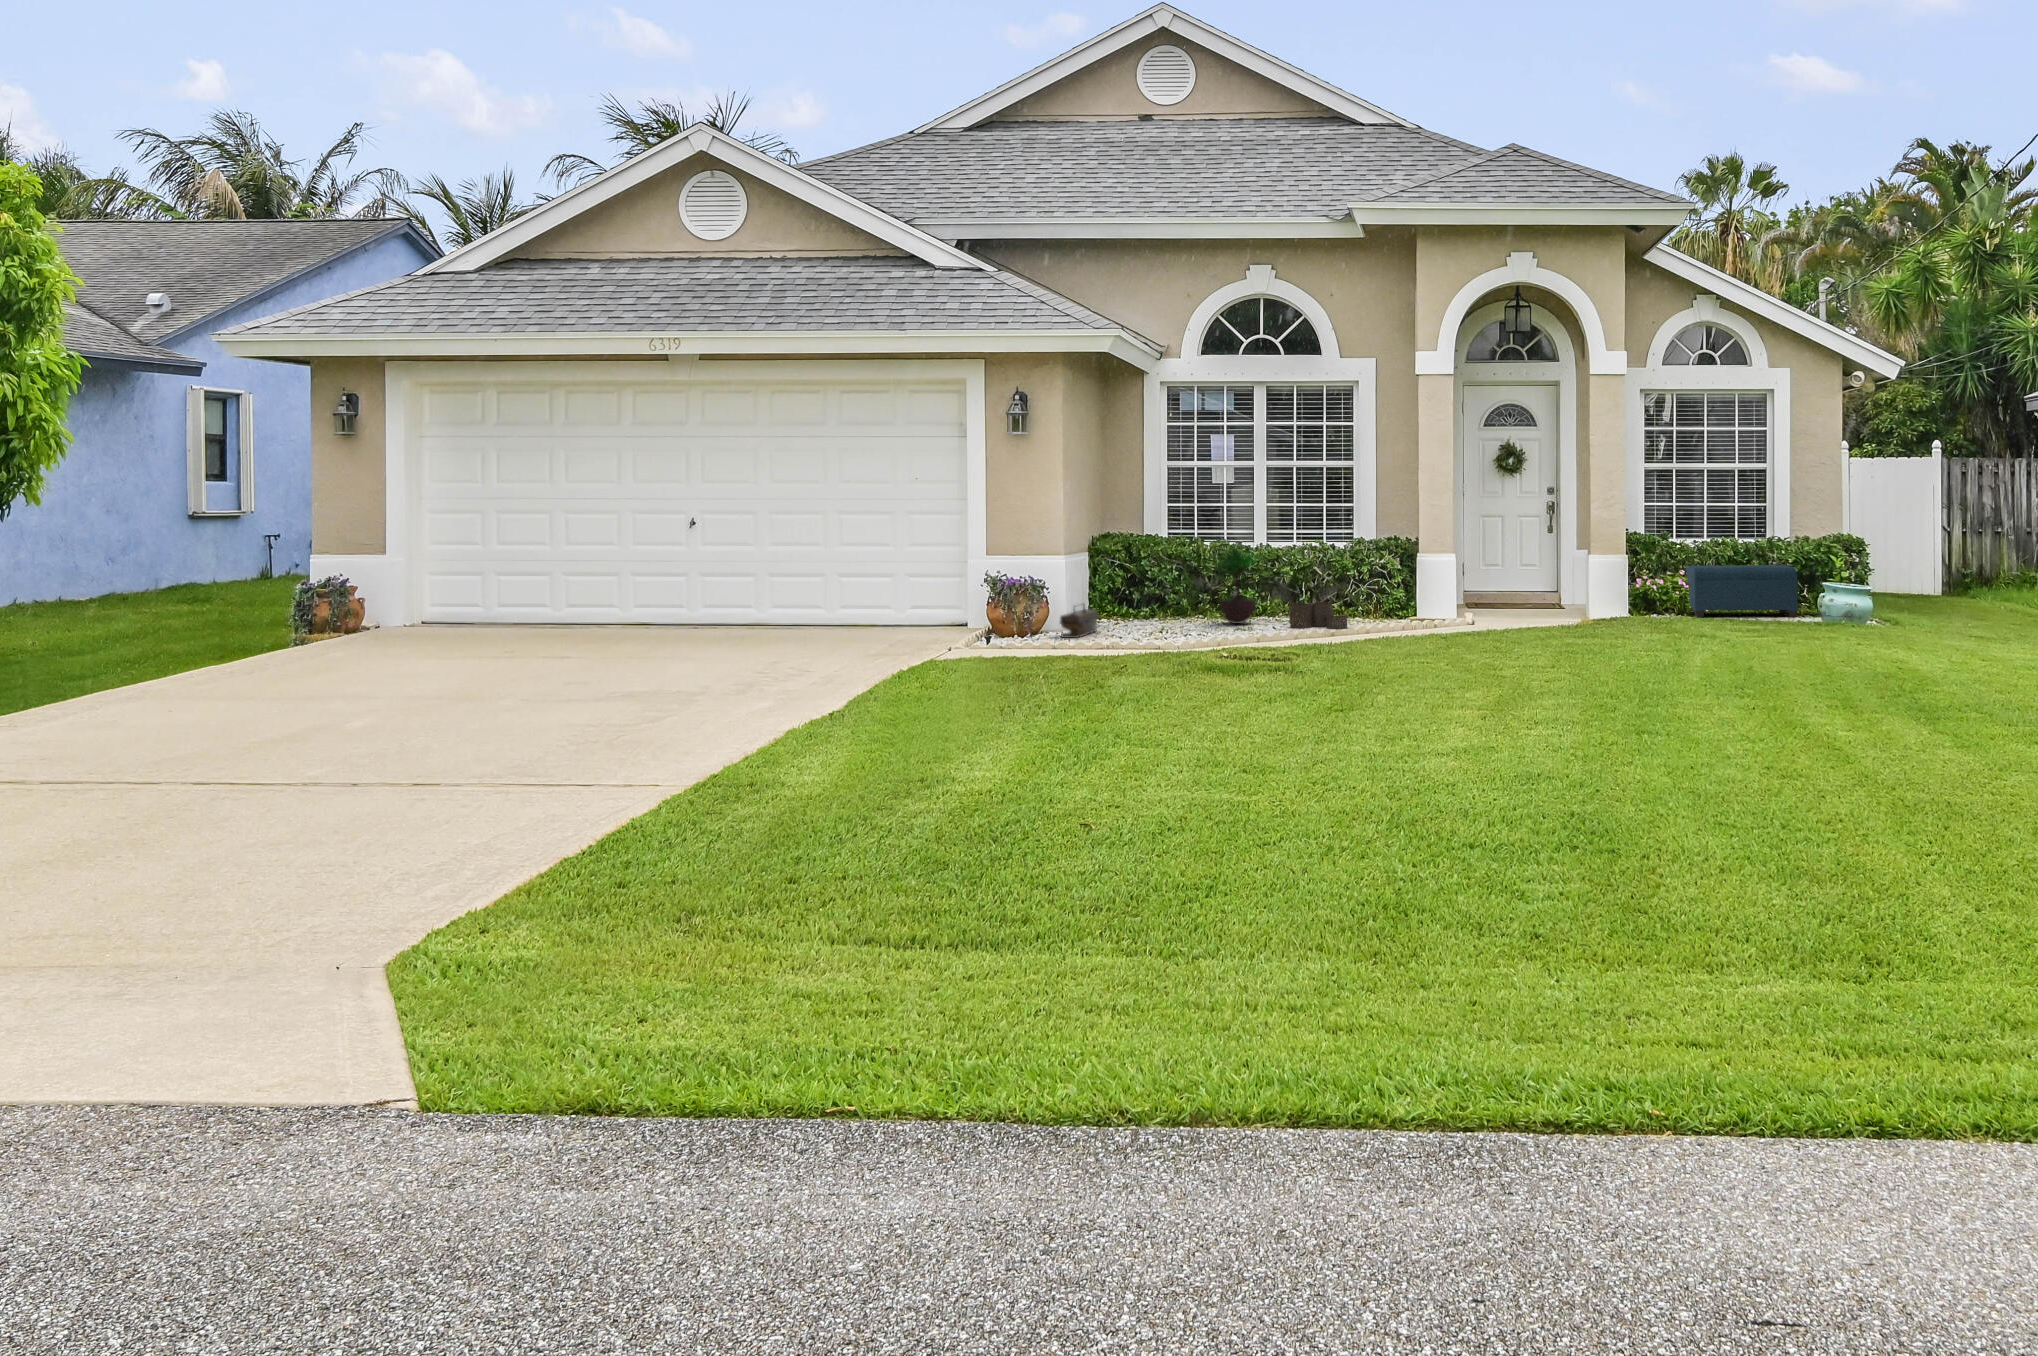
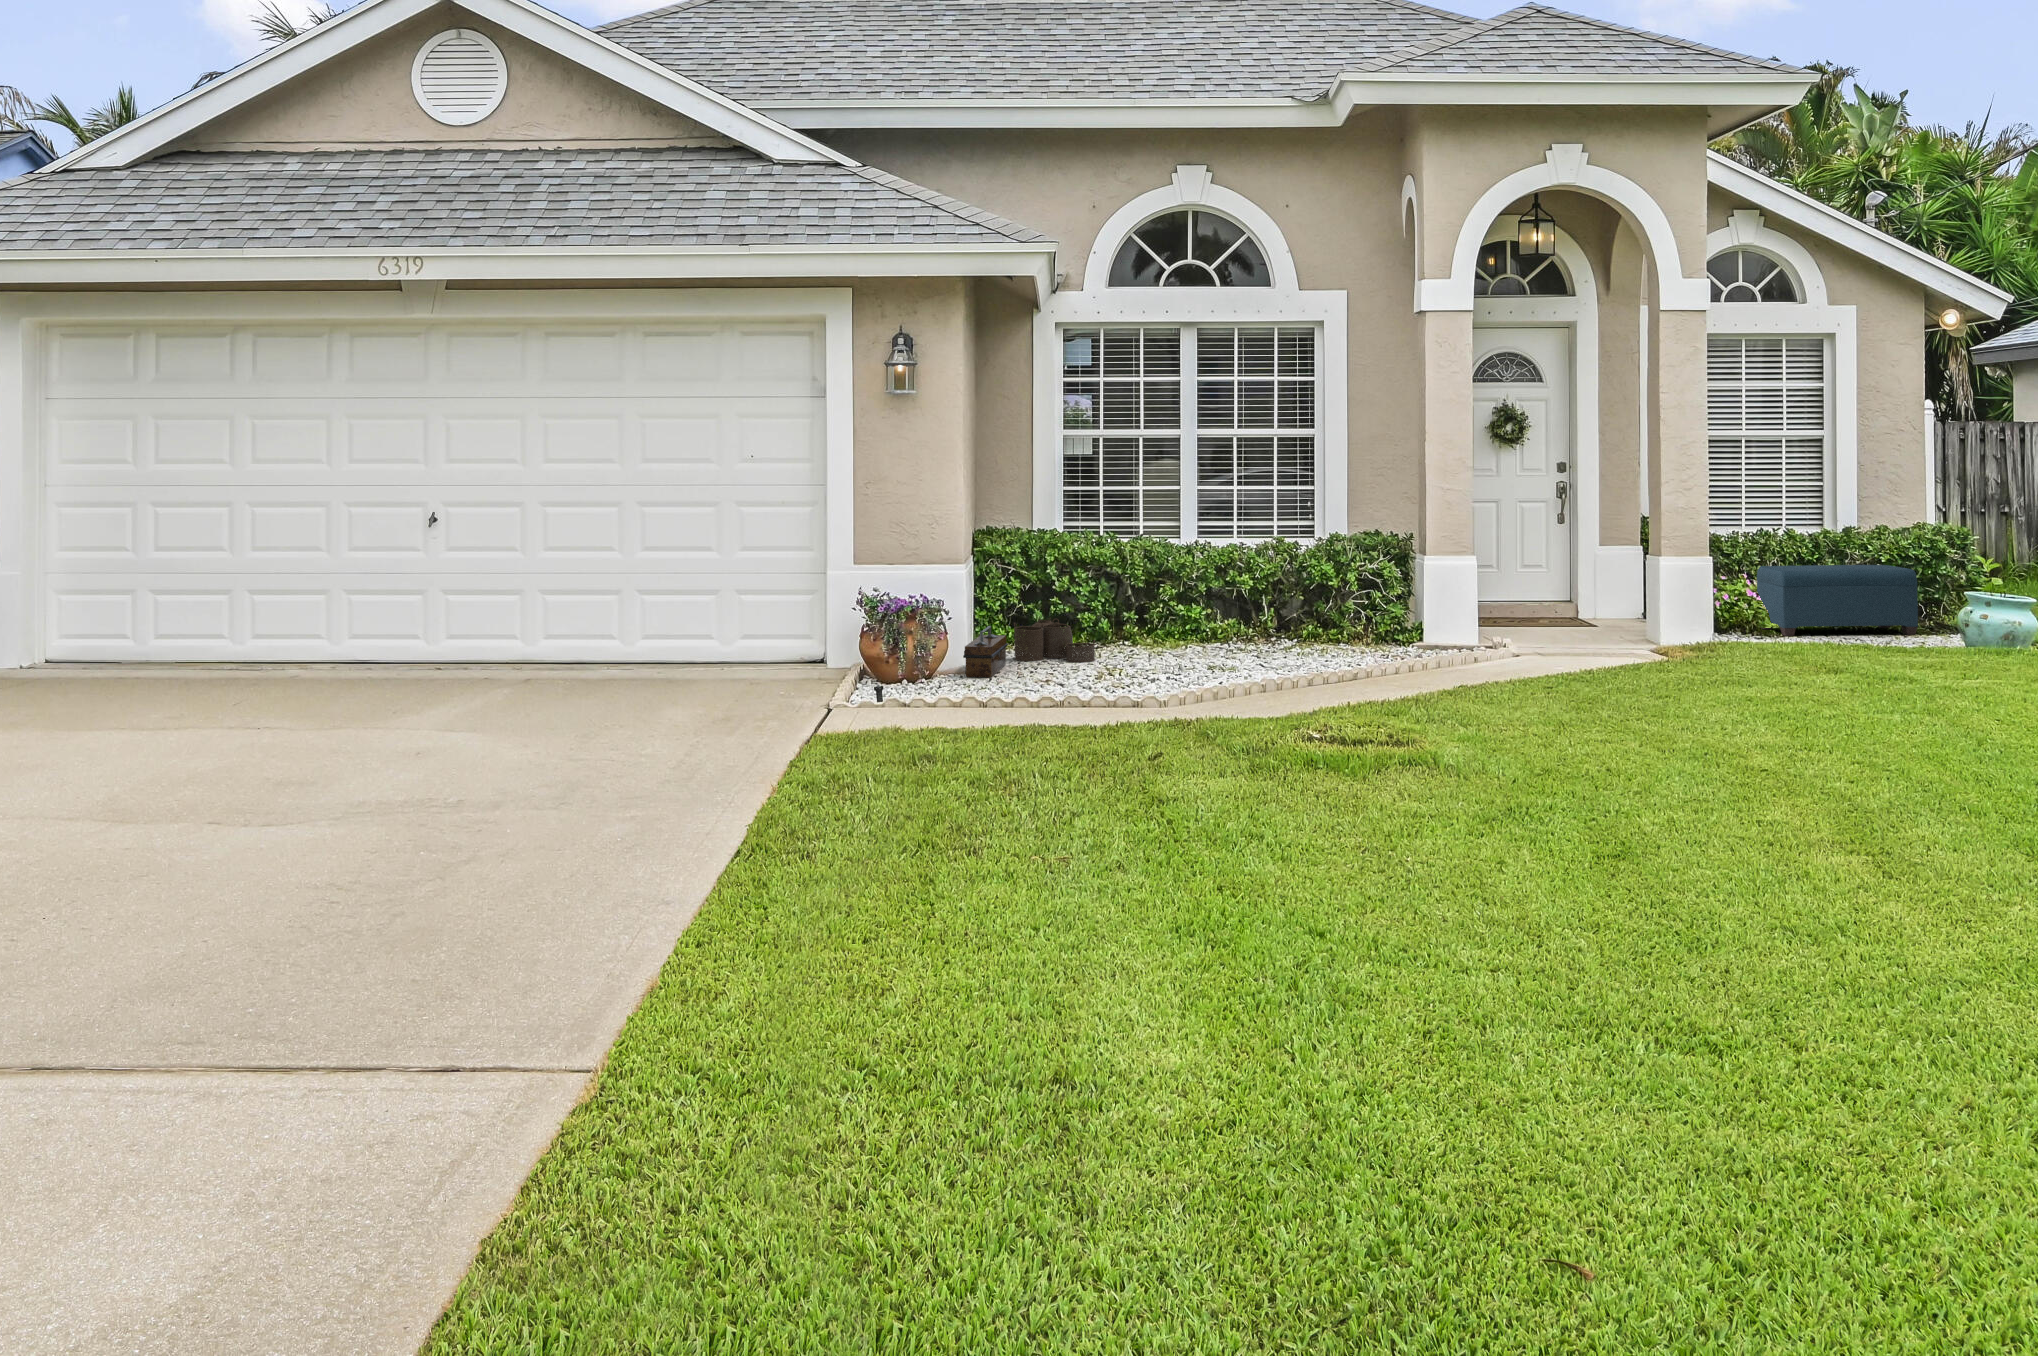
potted tree: present [1212,545,1256,624] -> none [1151,536,1217,650]
woven basket: present [1290,598,1347,629] -> present [1014,617,1095,662]

